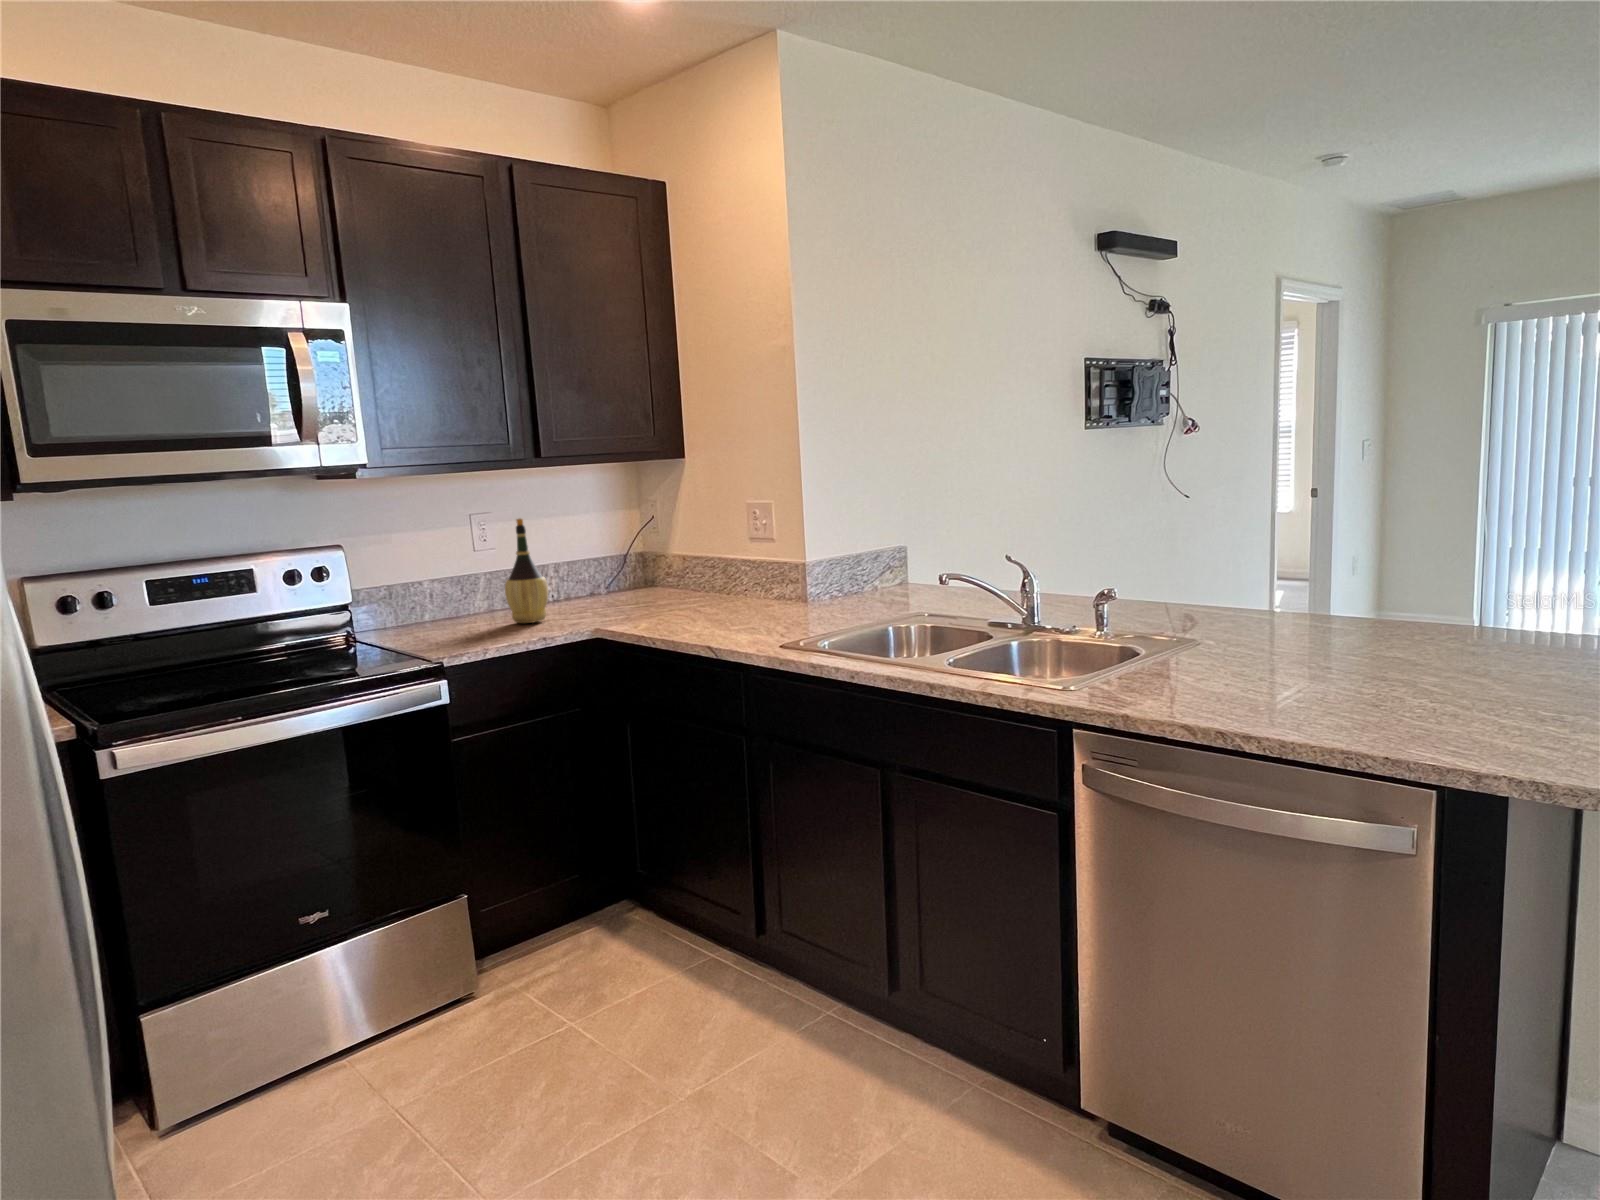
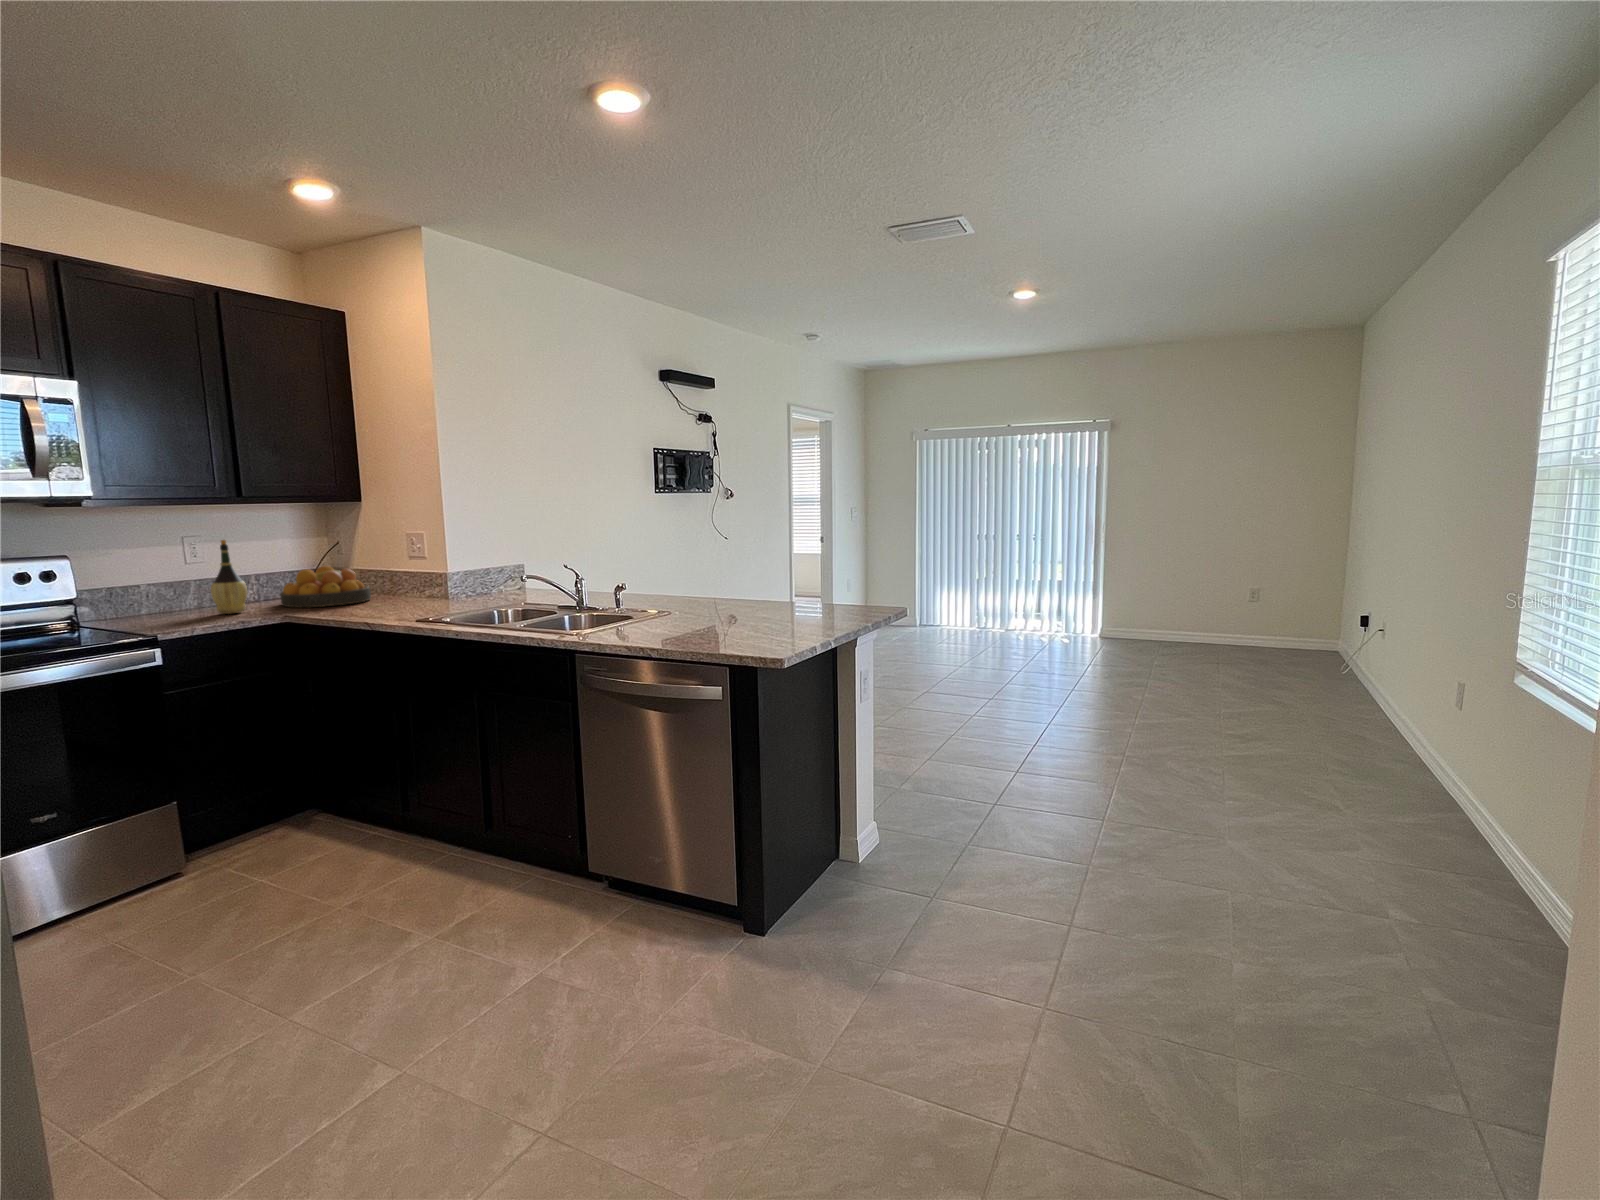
fruit bowl: none [587,552,701,614] -> present [280,566,371,607]

